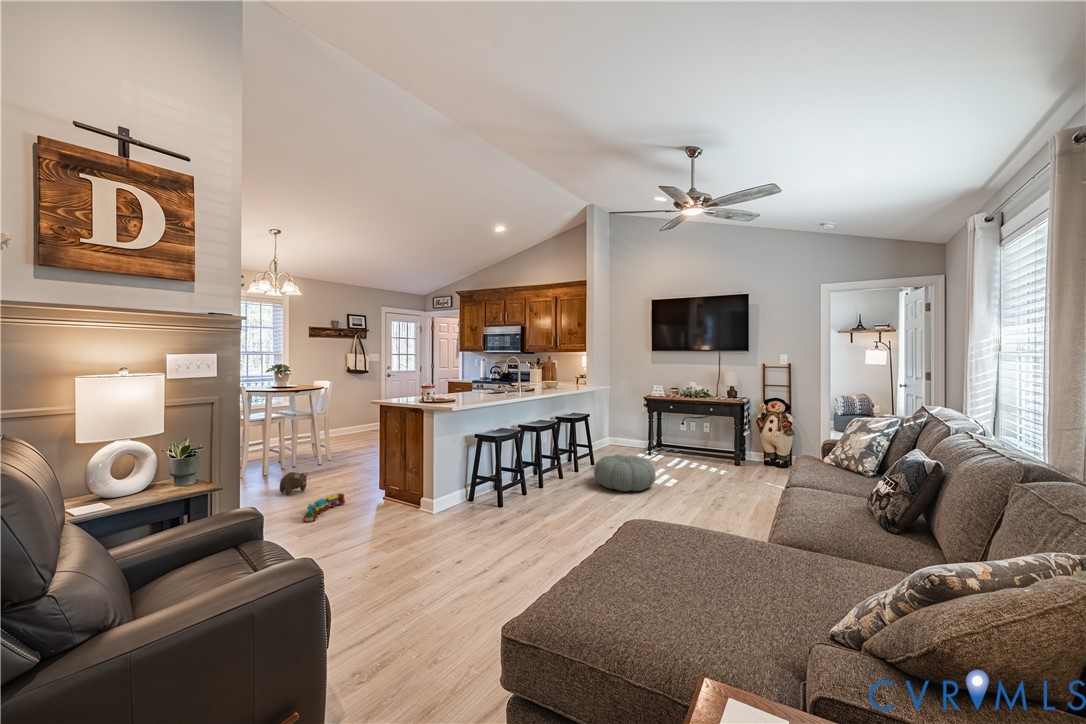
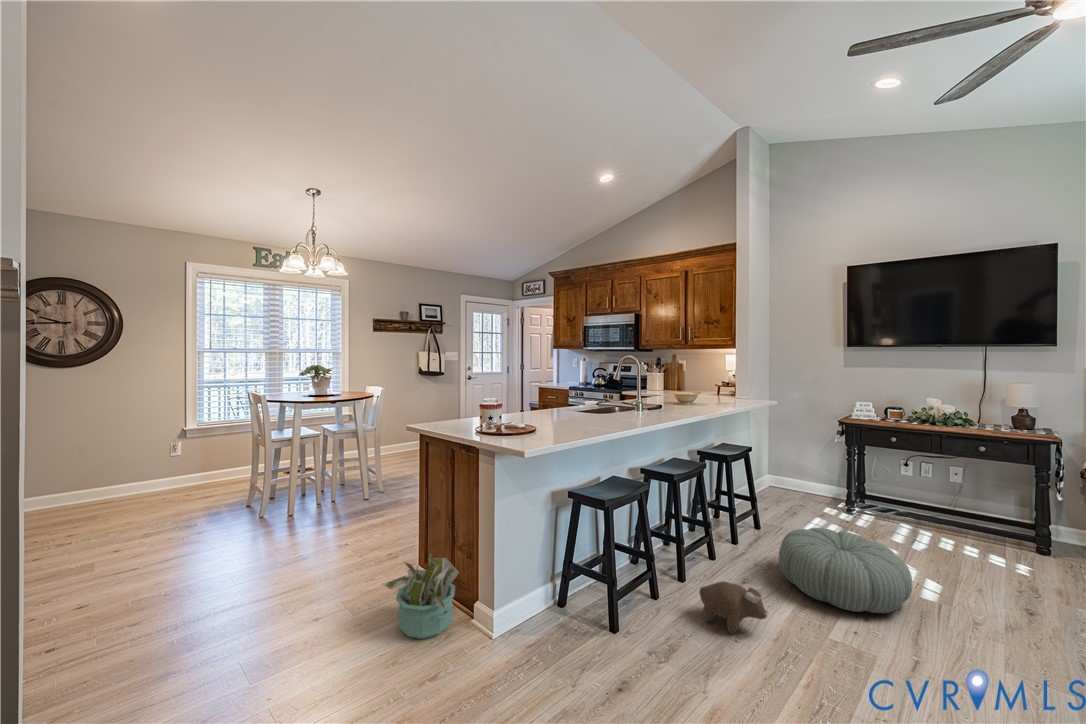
plush toy: present [279,472,309,495] -> present [700,581,769,634]
decorative plant: none [366,474,412,517] -> present [381,555,459,639]
toy train: present [303,493,345,521] -> none [276,572,361,636]

